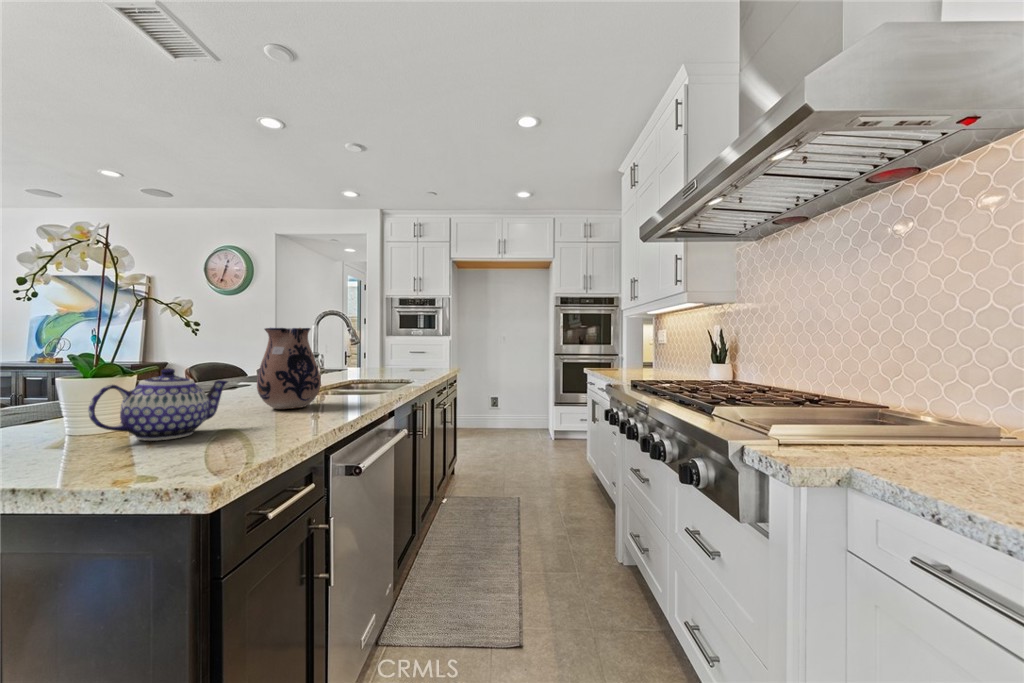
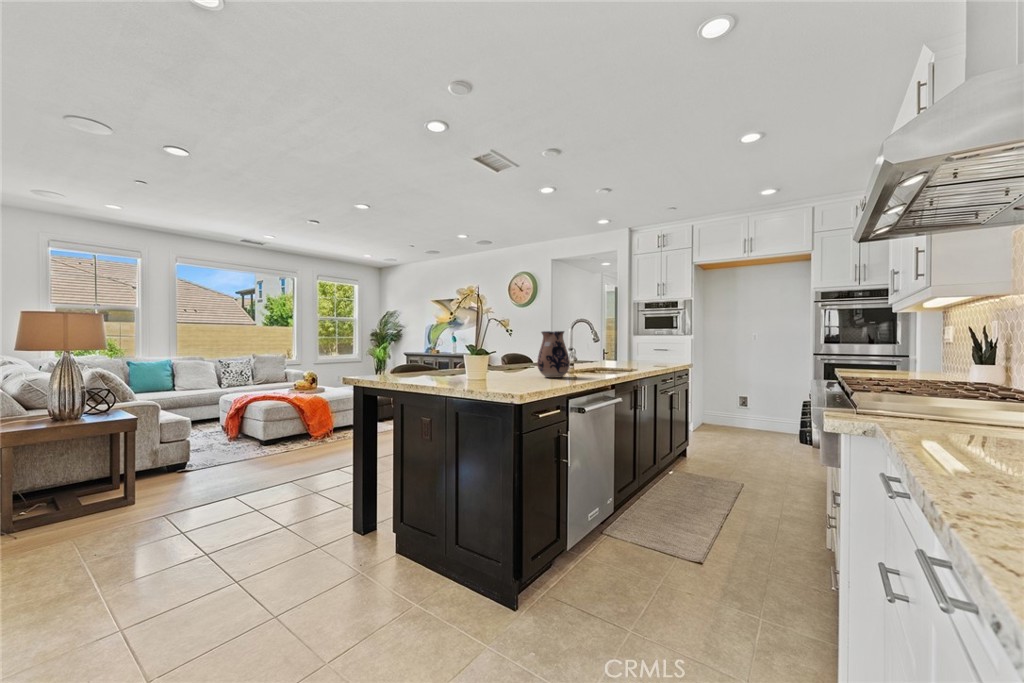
teapot: present [88,368,228,441] -> none [476,351,525,383]

